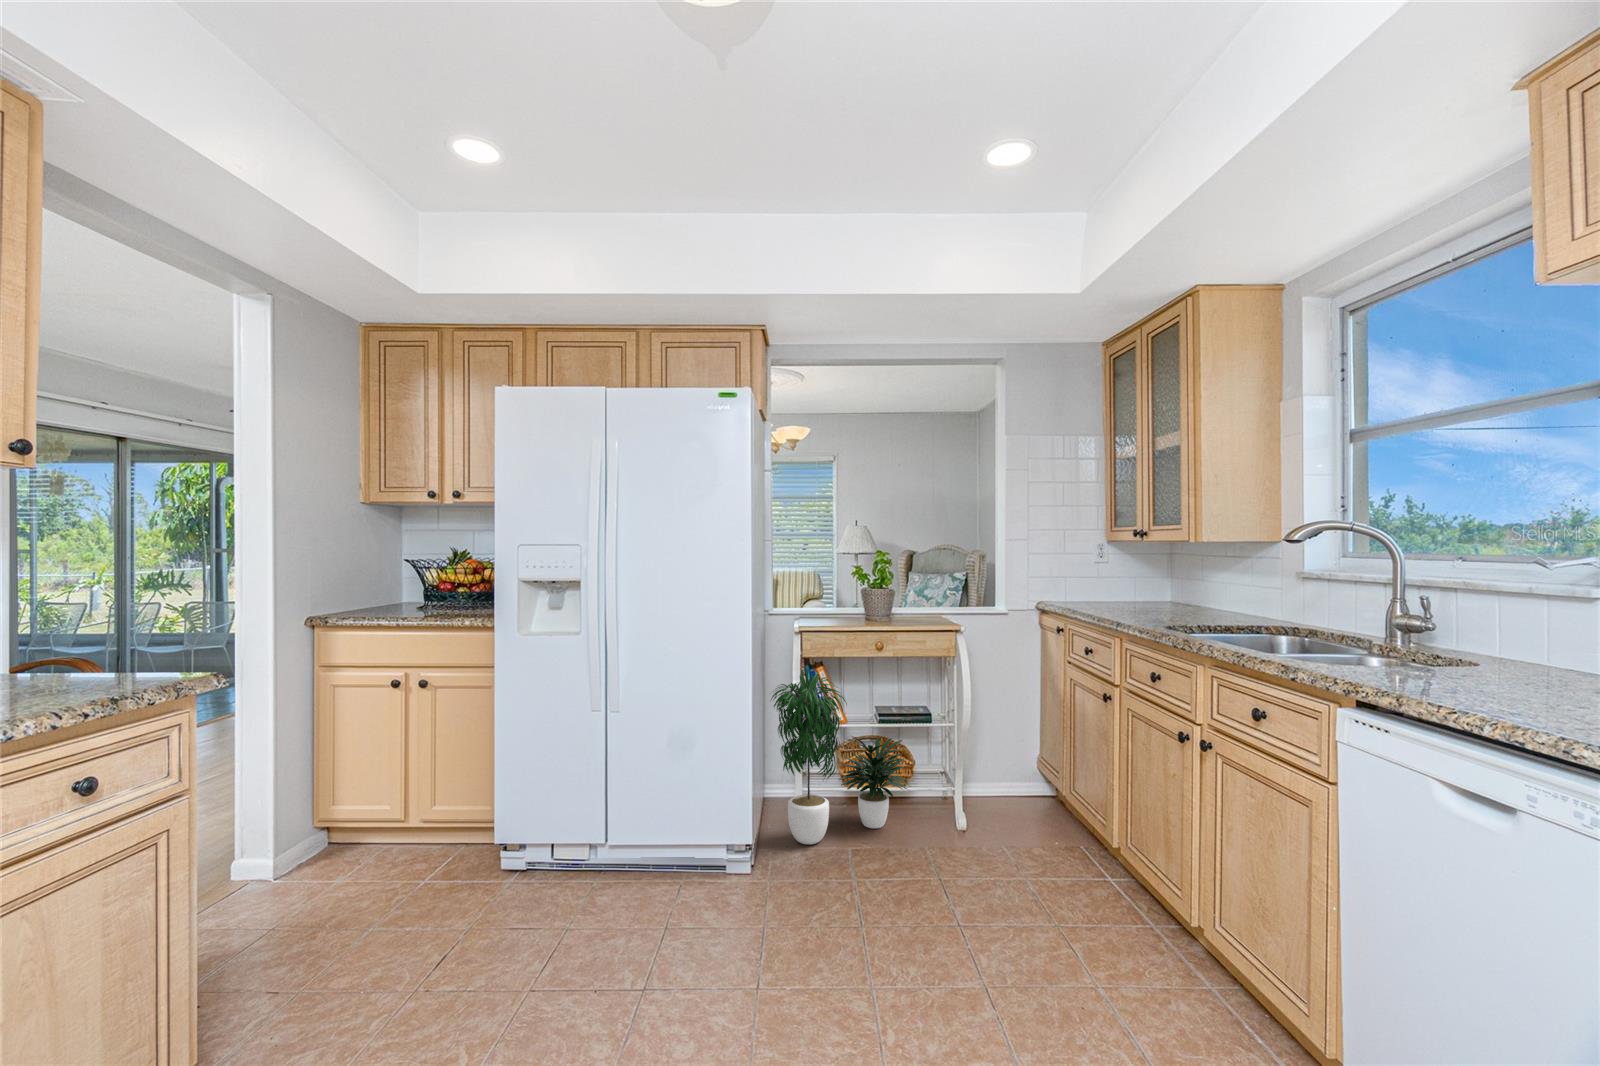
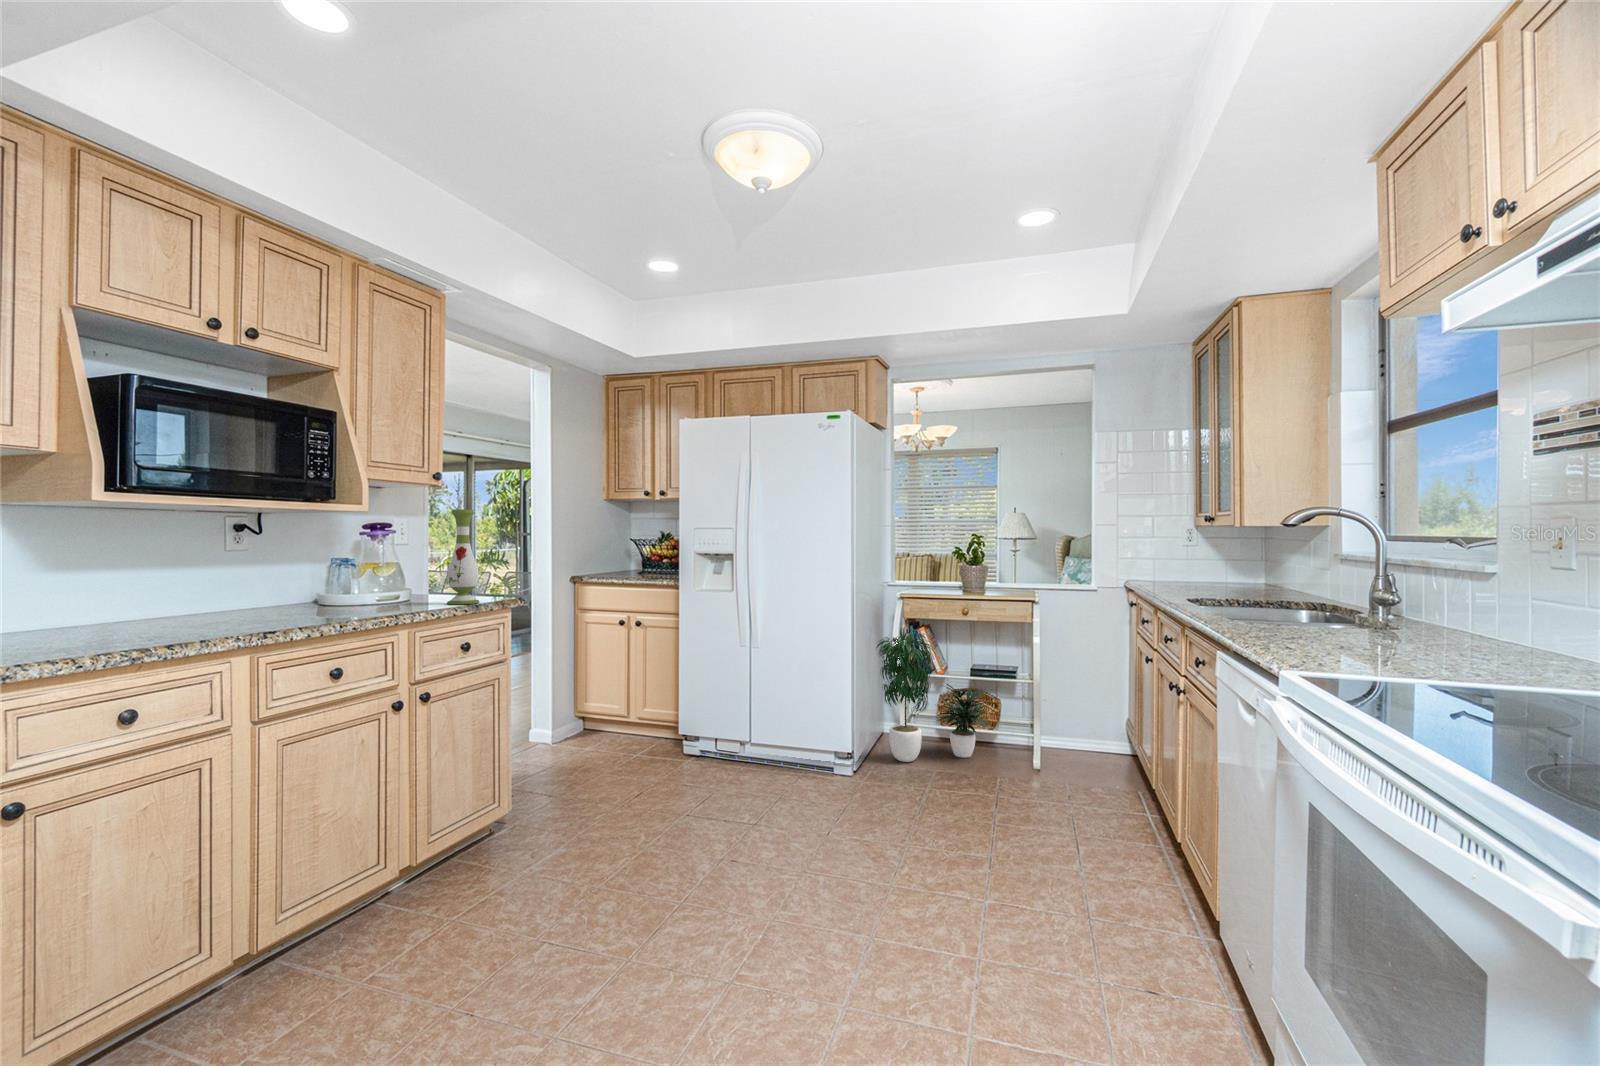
vase: none [65,516,141,698] -> present [447,509,479,605]

